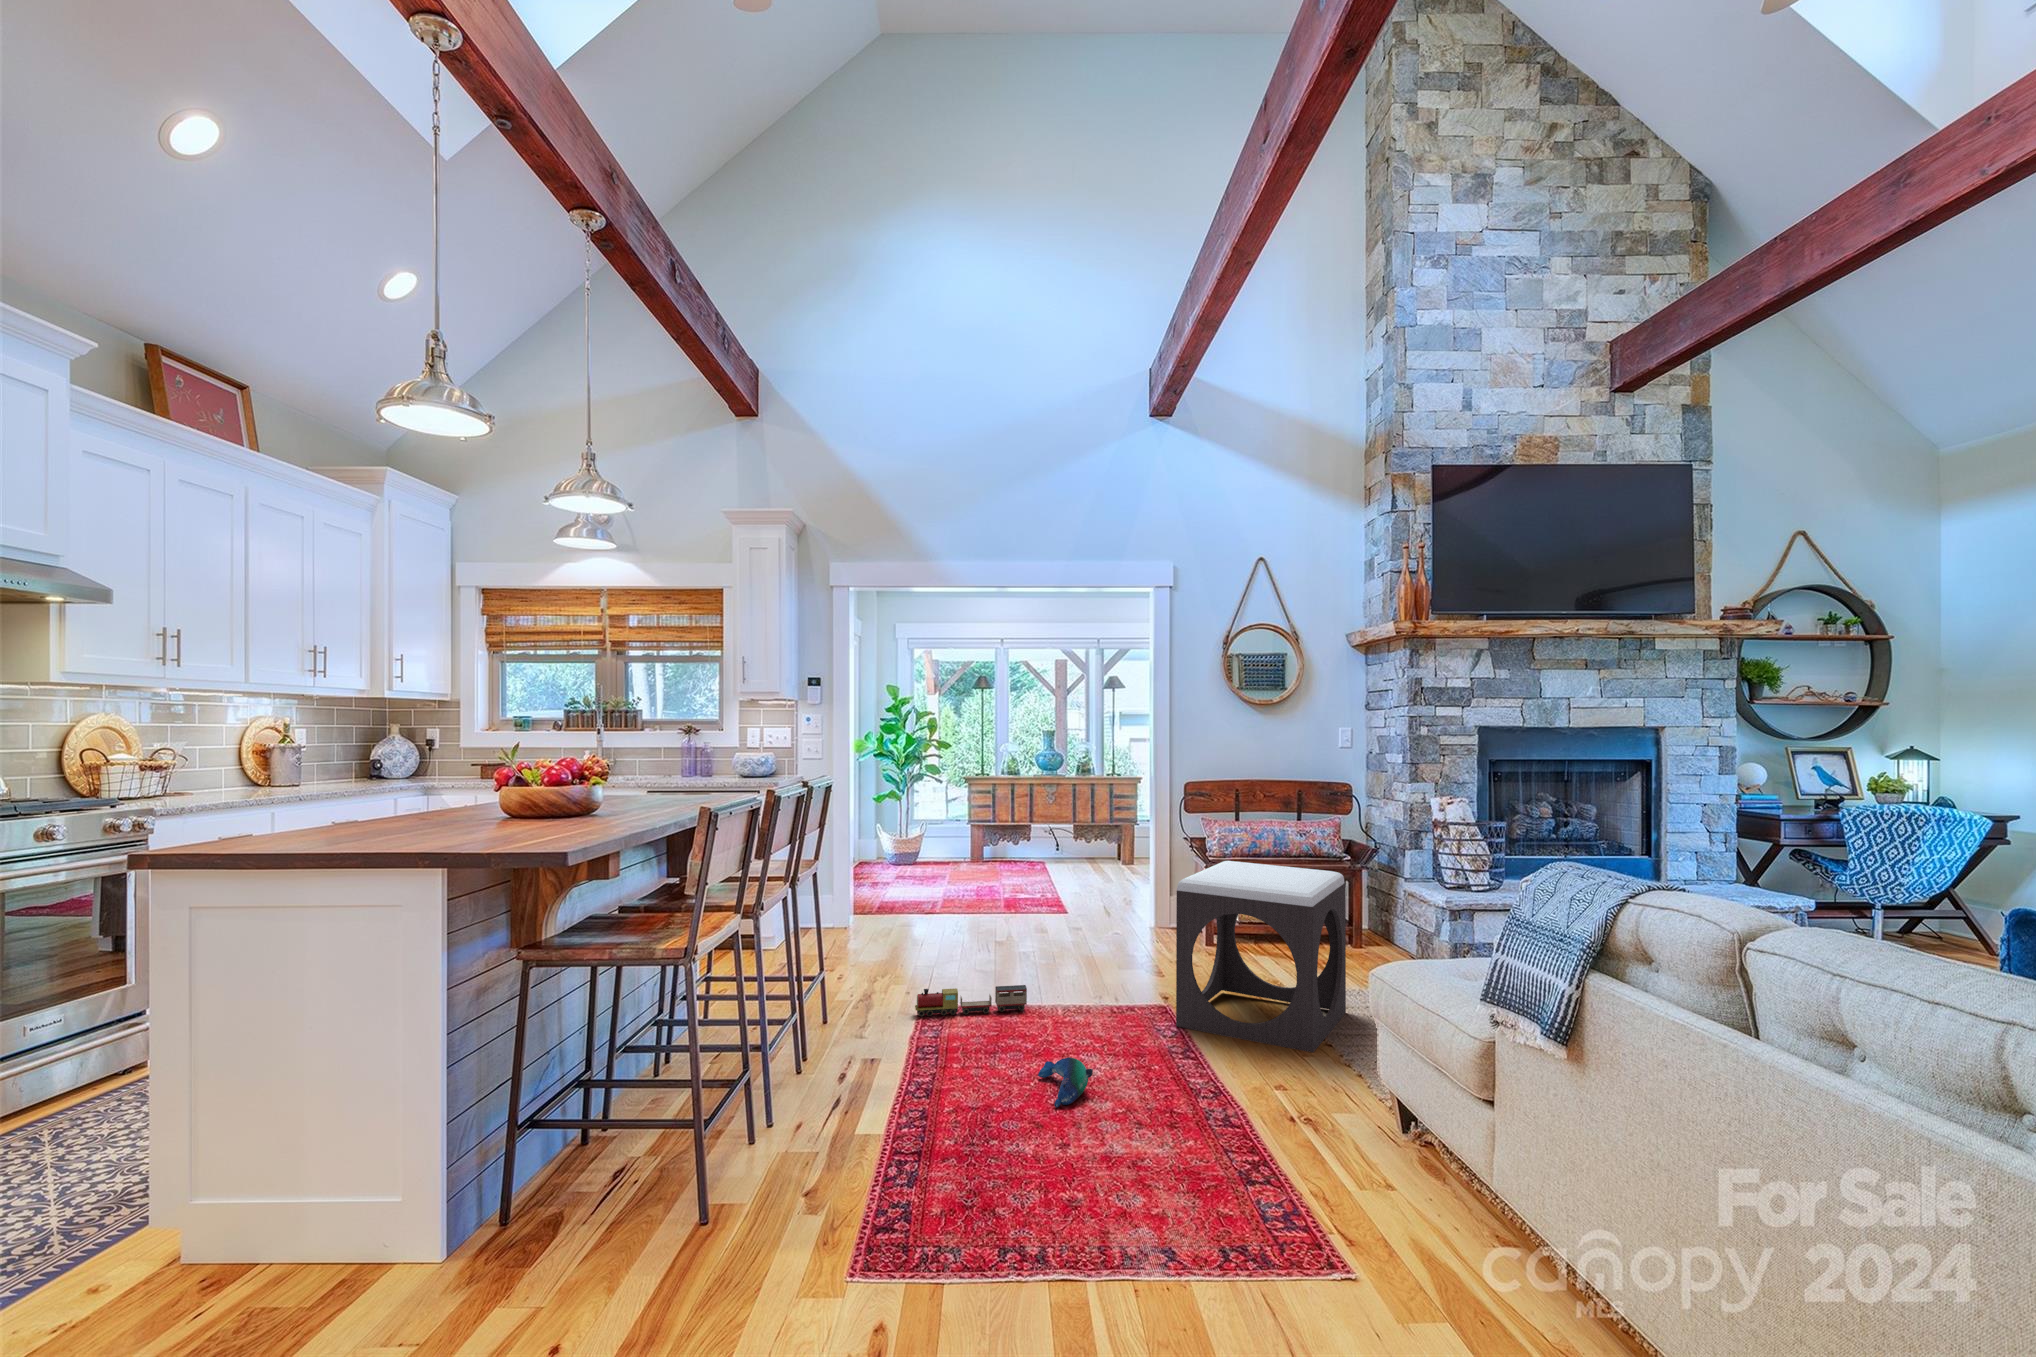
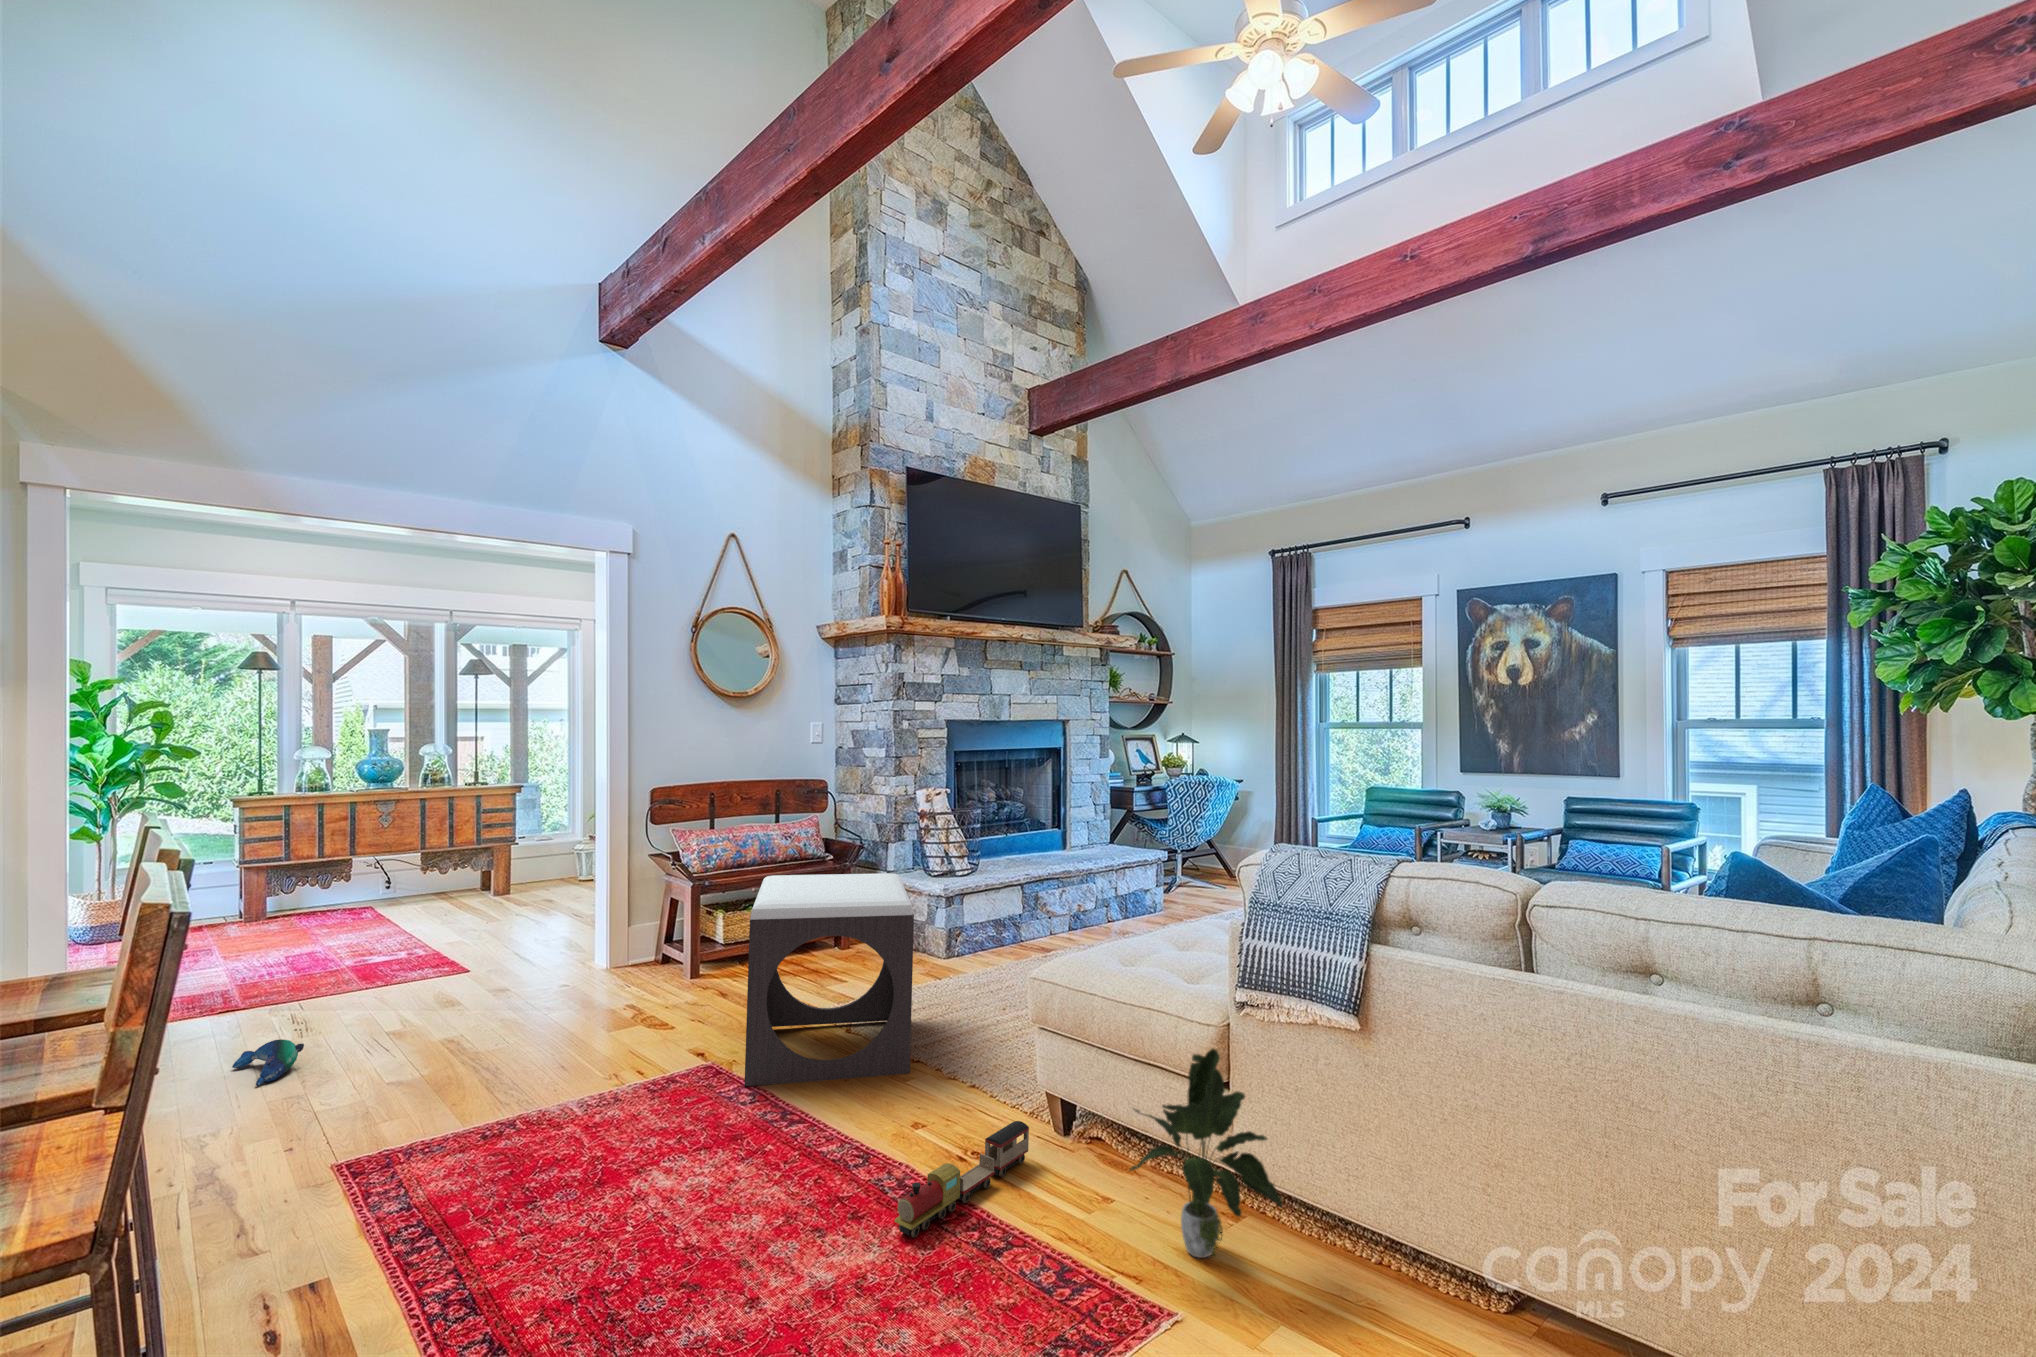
toy train: present [915,985,1027,1017] -> present [894,1121,1029,1237]
plush toy: present [1038,1057,1093,1107] -> present [232,1039,304,1086]
potted plant: none [1348,1058,1507,1259] -> present [1130,1049,1282,1258]

